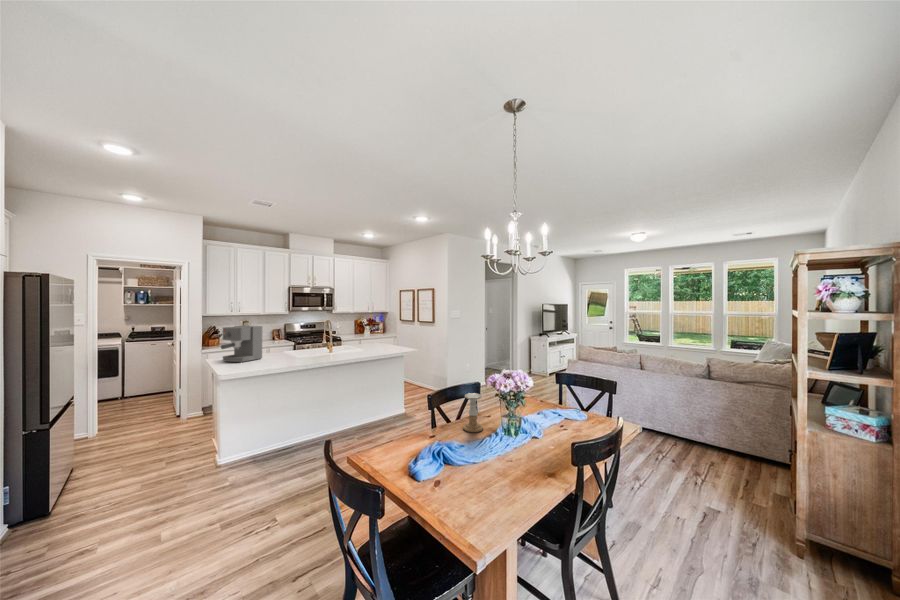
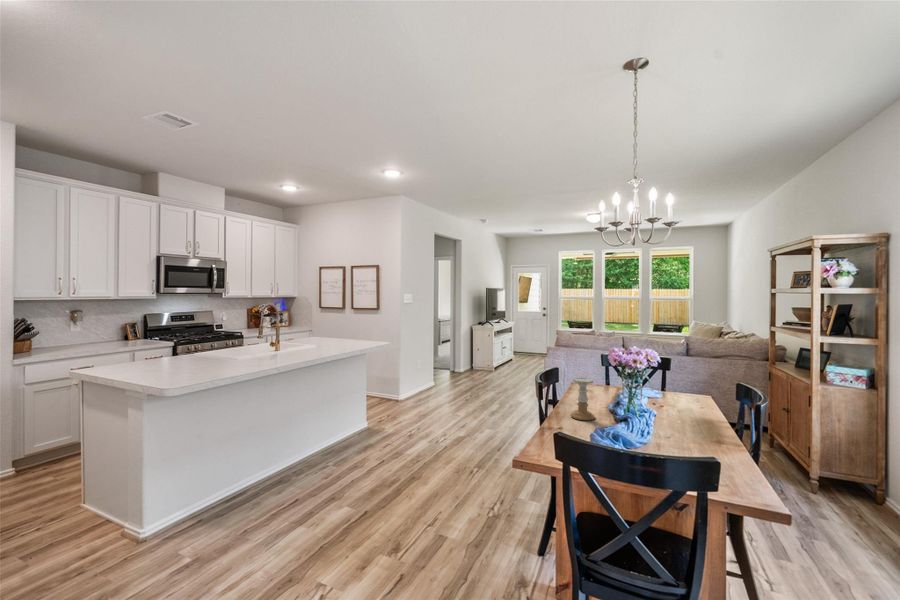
coffee maker: present [221,326,262,363] -> none [119,312,186,371]

